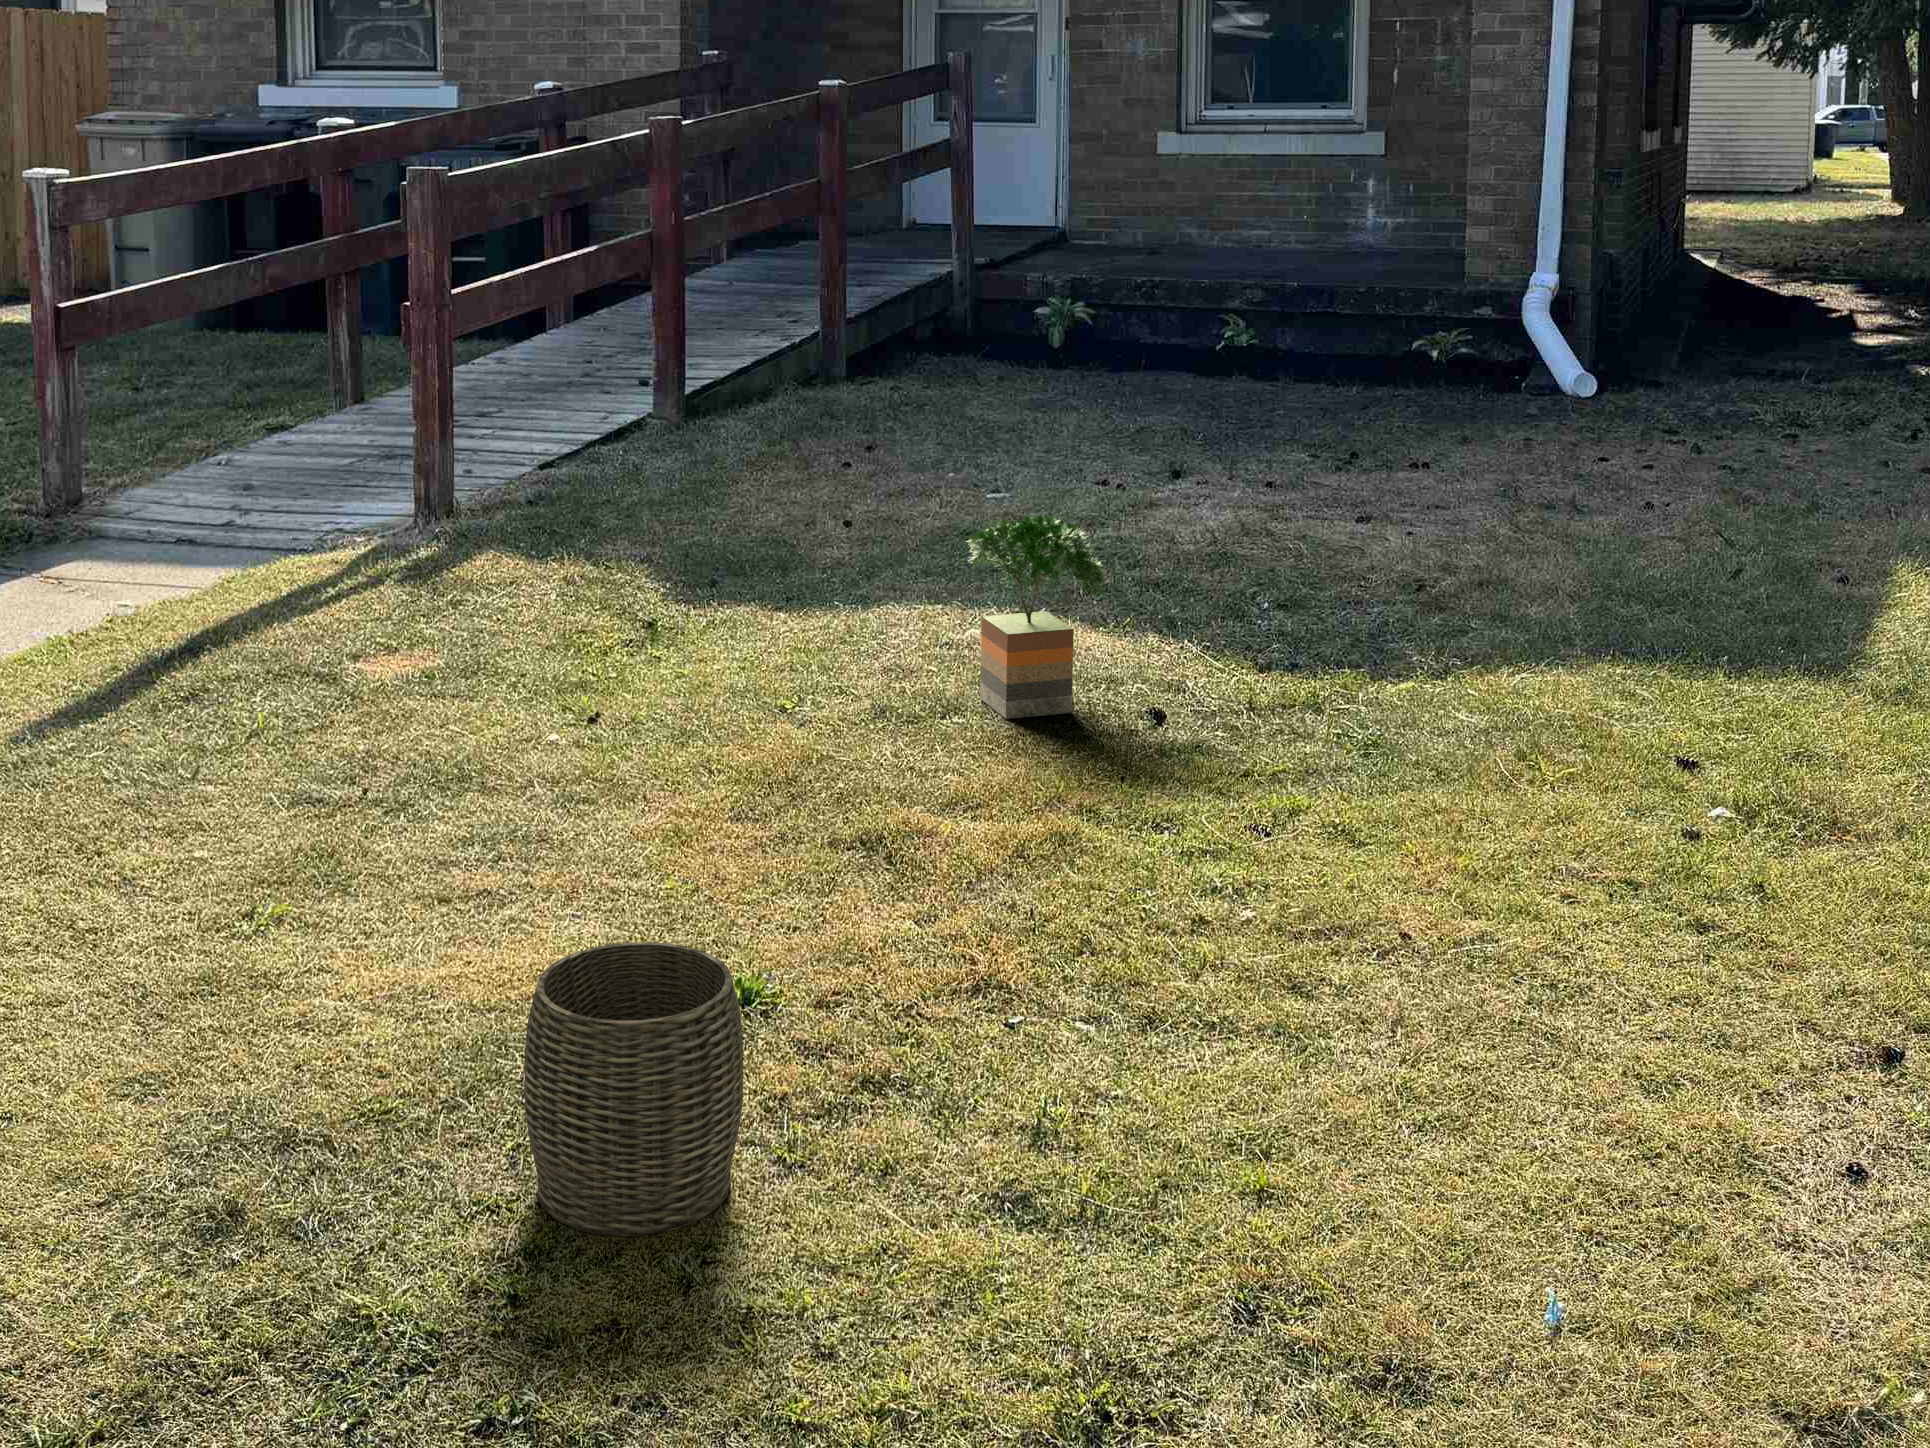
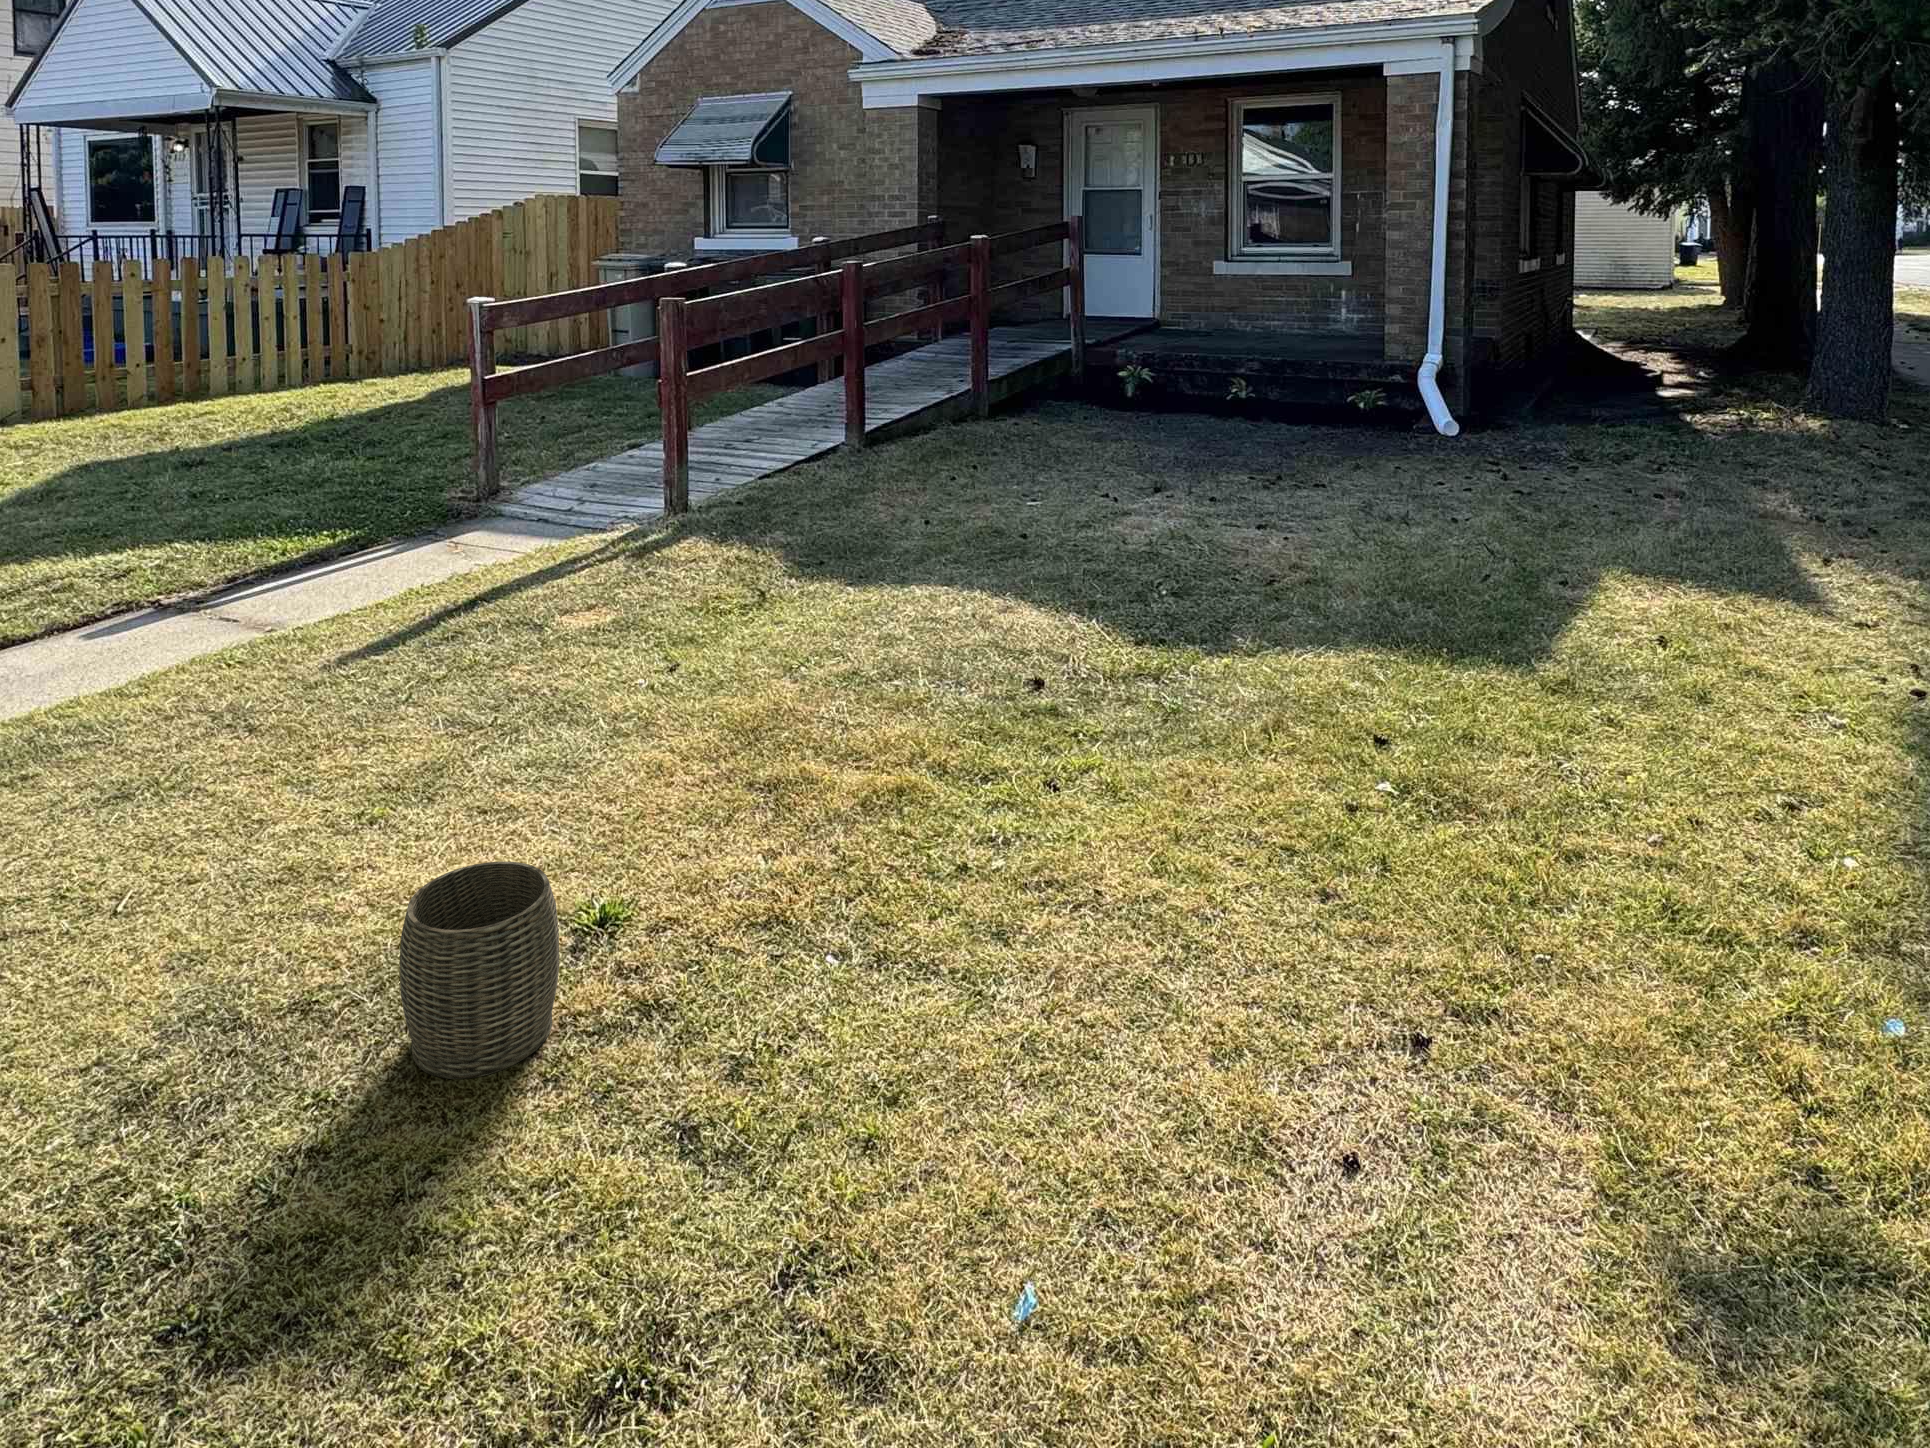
potted tree: present [966,514,1105,719] -> none [931,532,1020,667]

